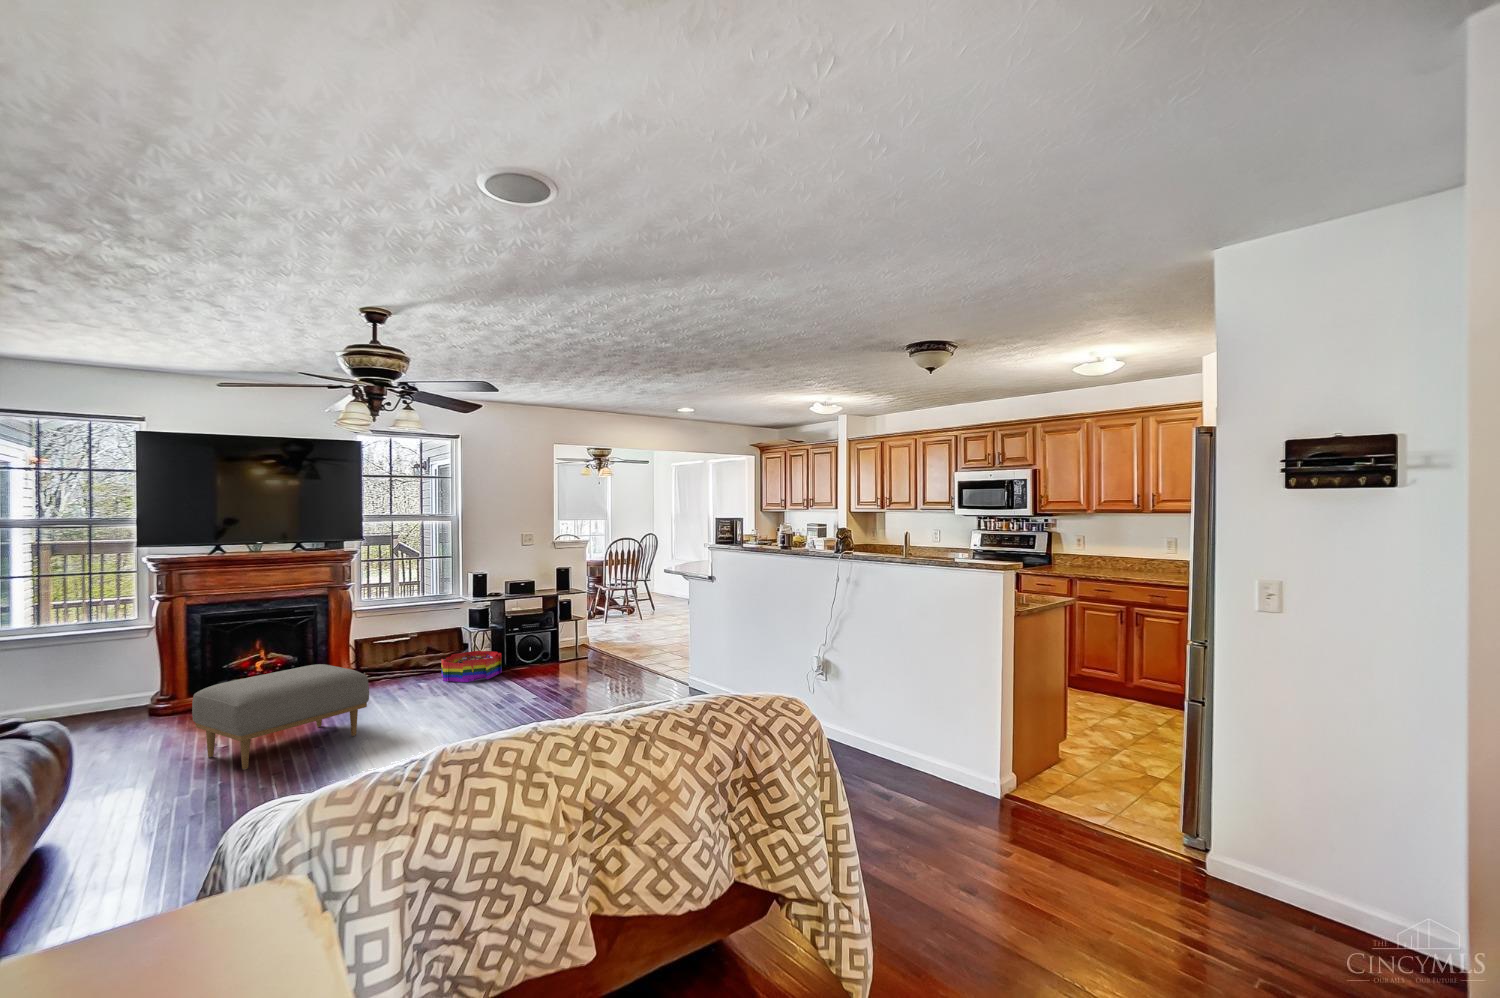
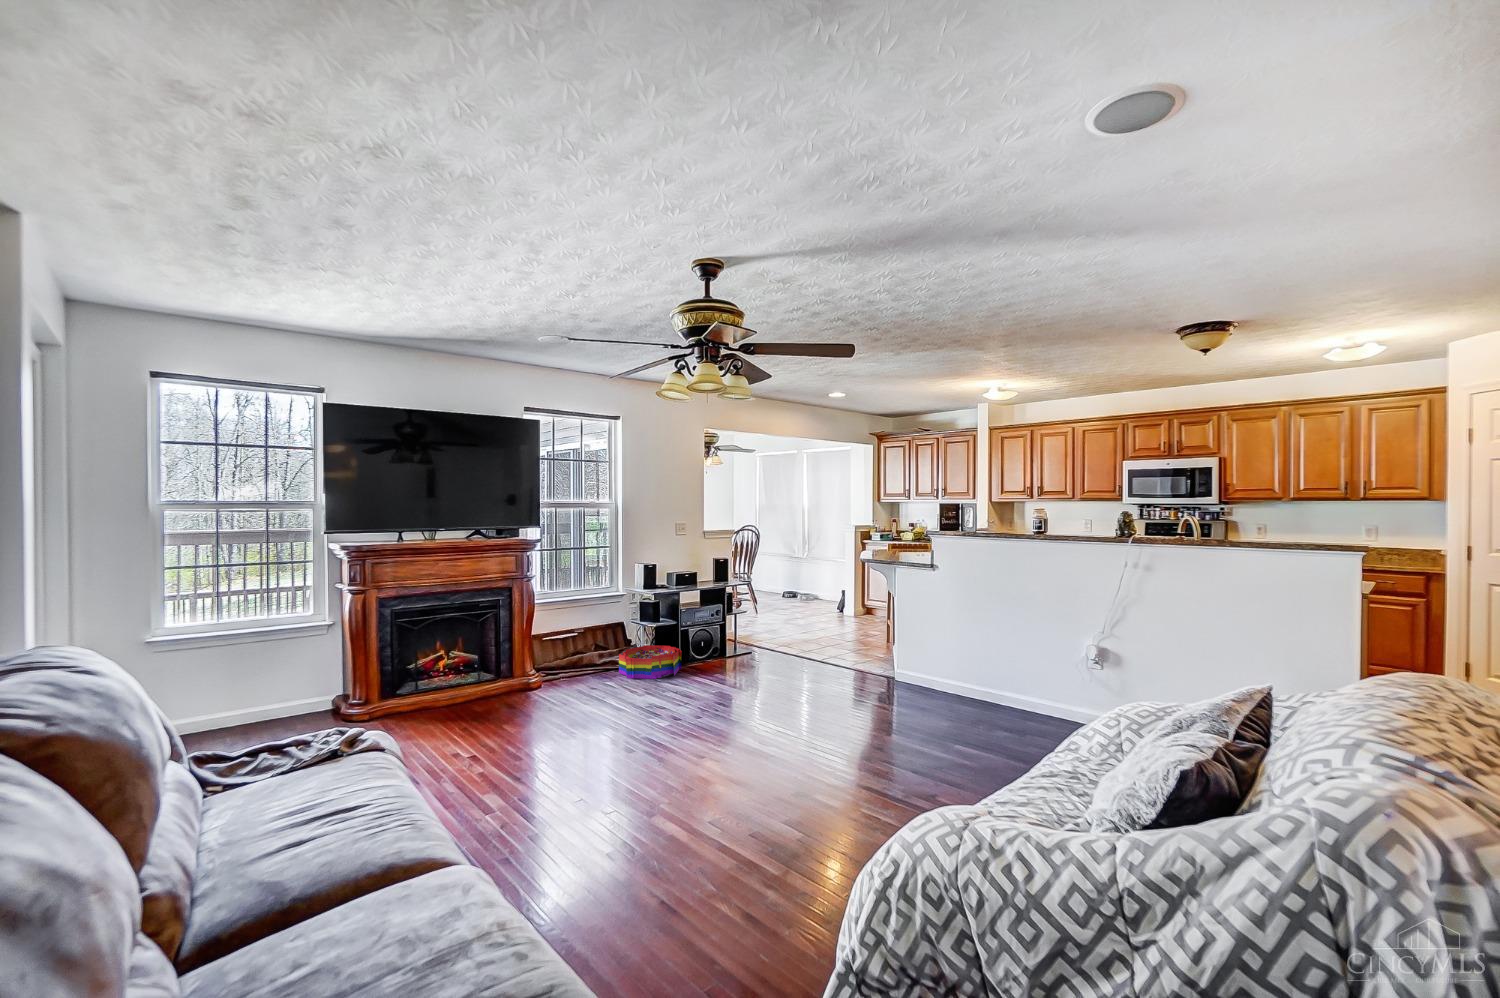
ottoman: present [192,664,369,770] -> none [447,663,621,788]

